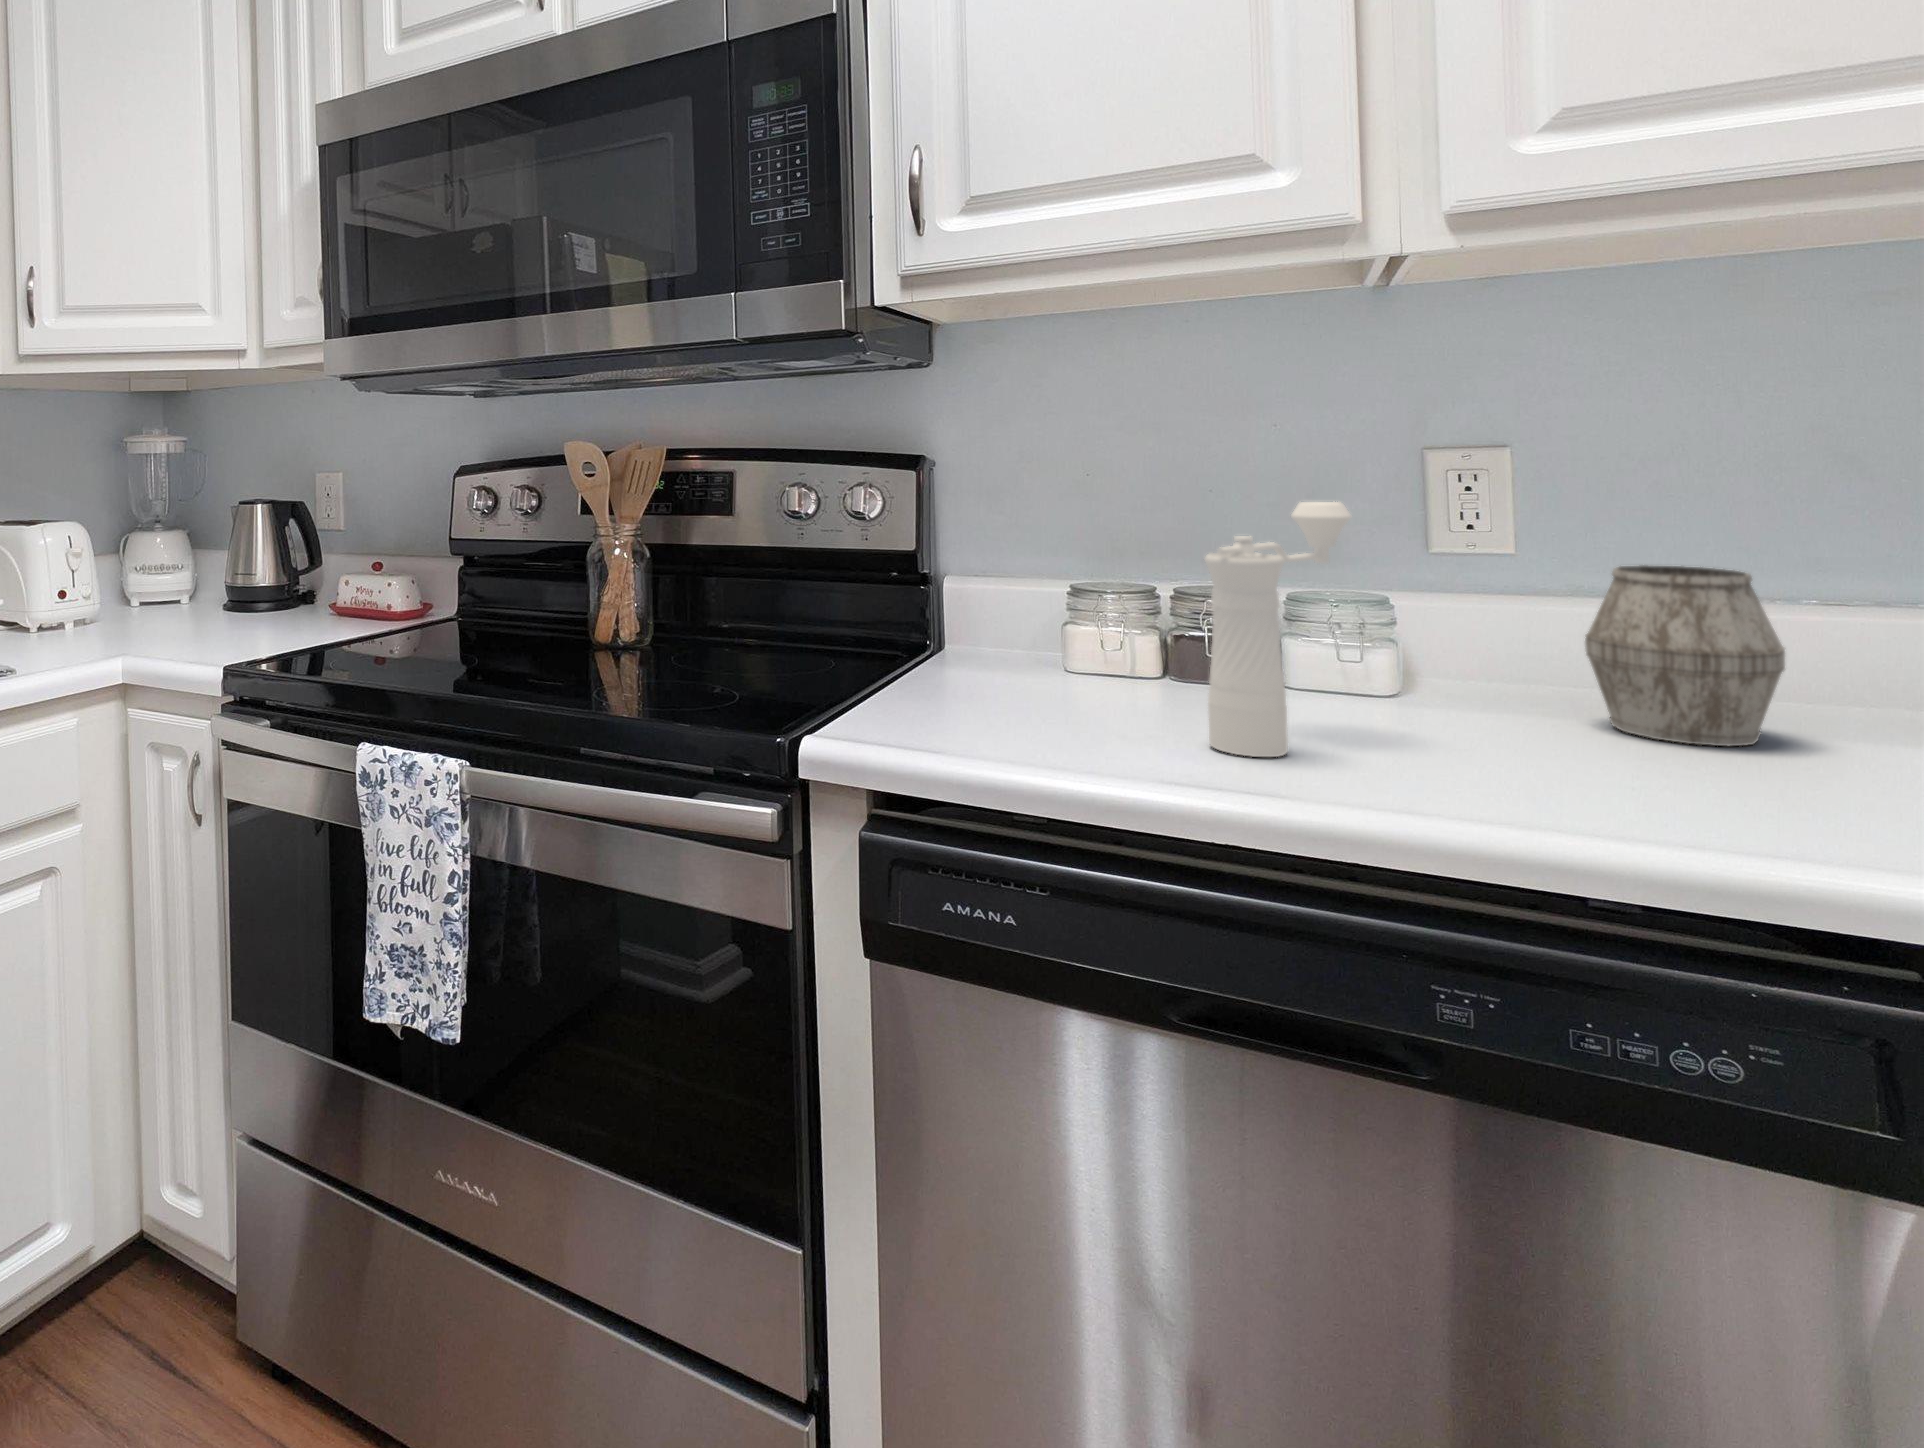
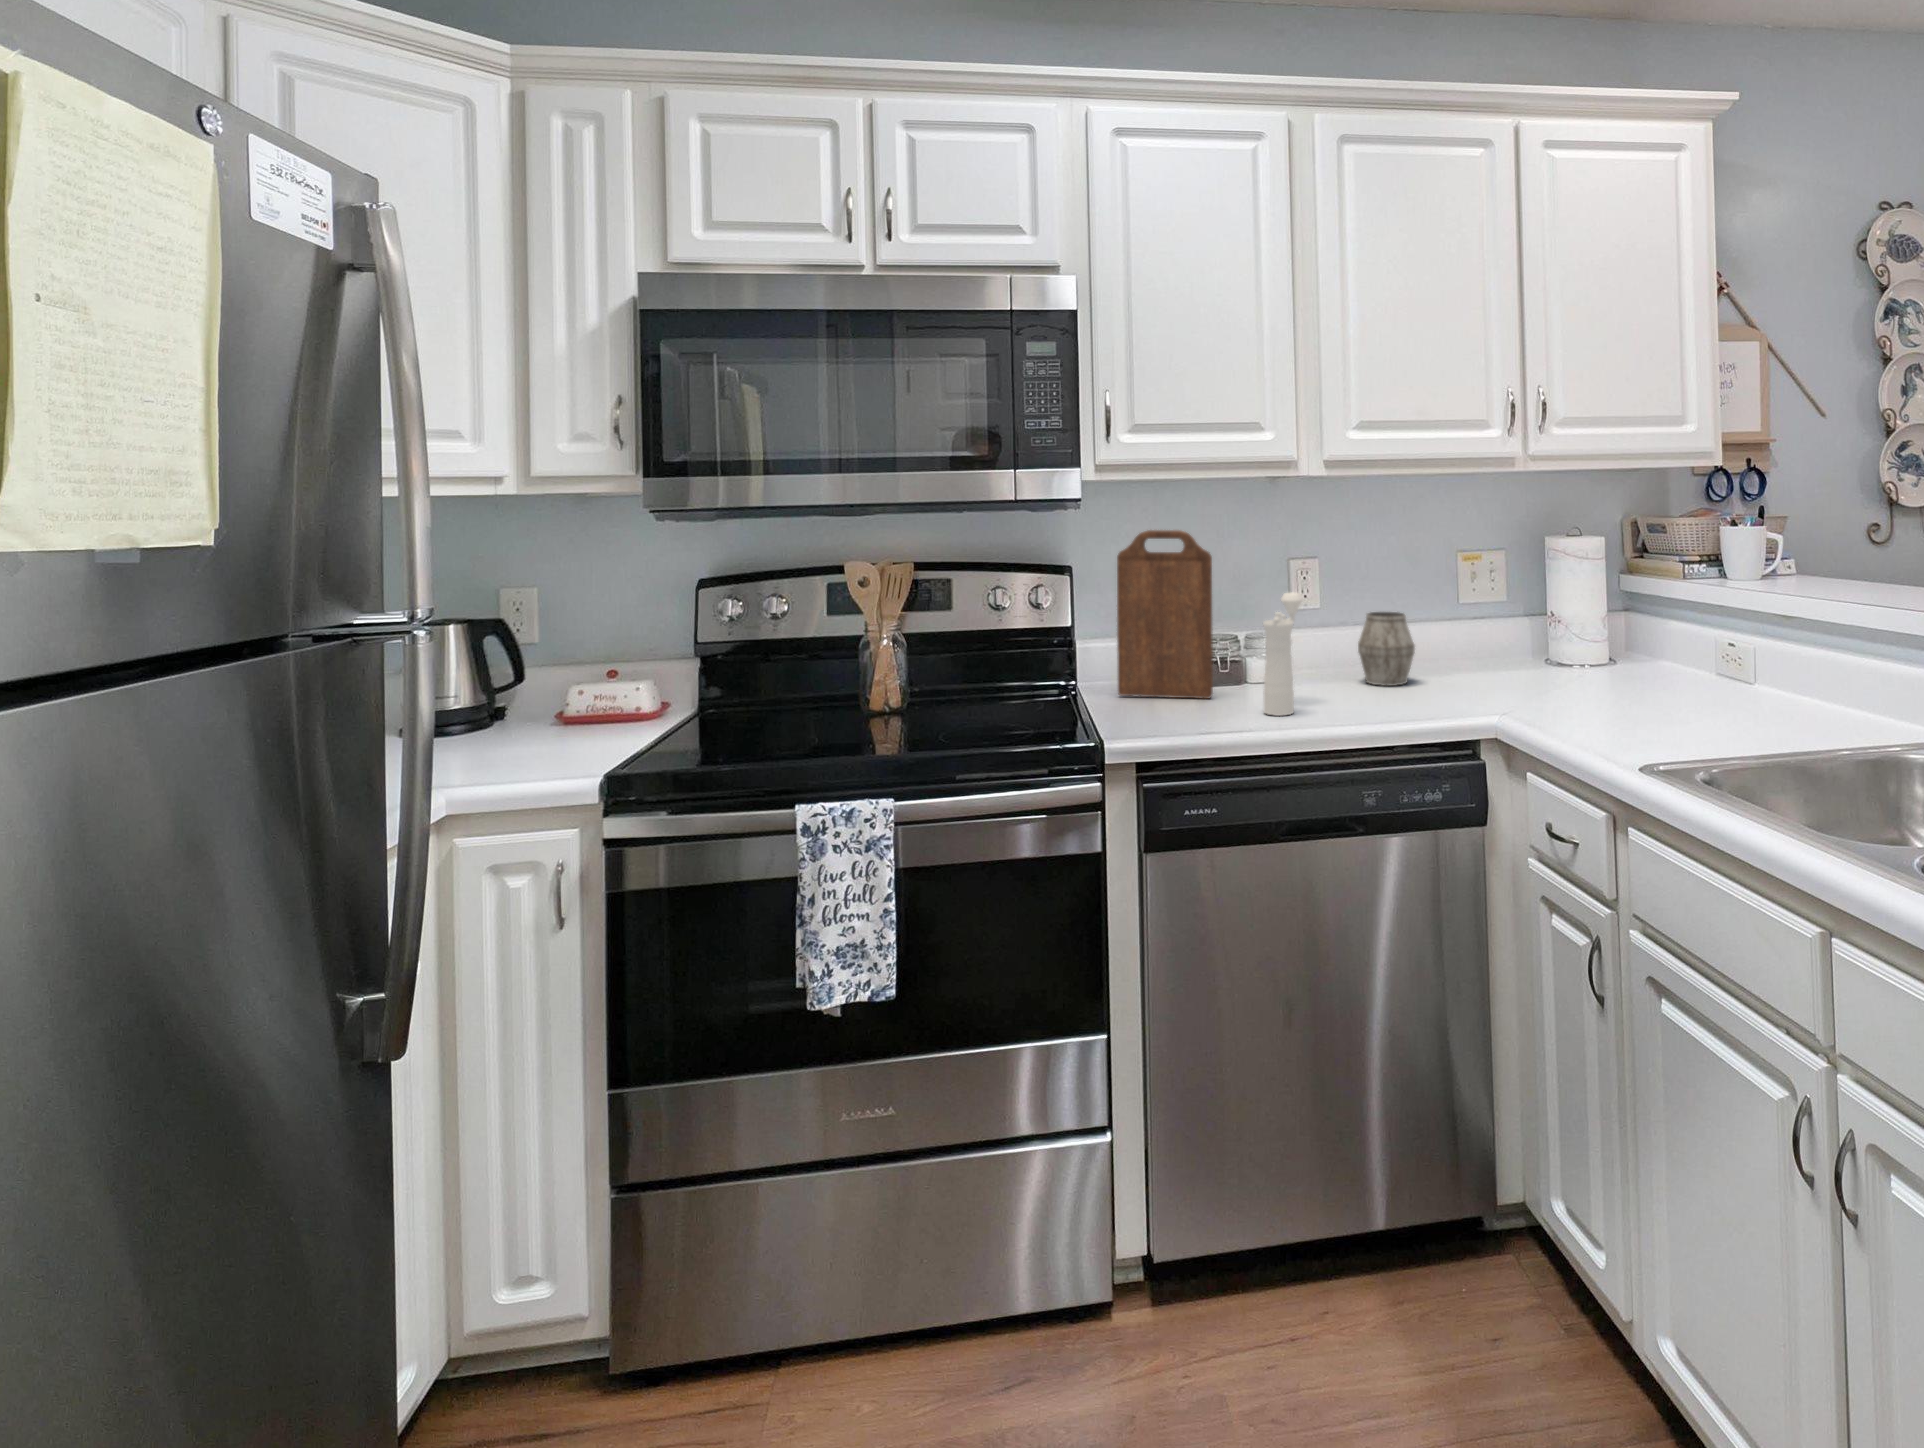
cutting board: none [973,383,1155,701] -> present [1117,530,1213,699]

